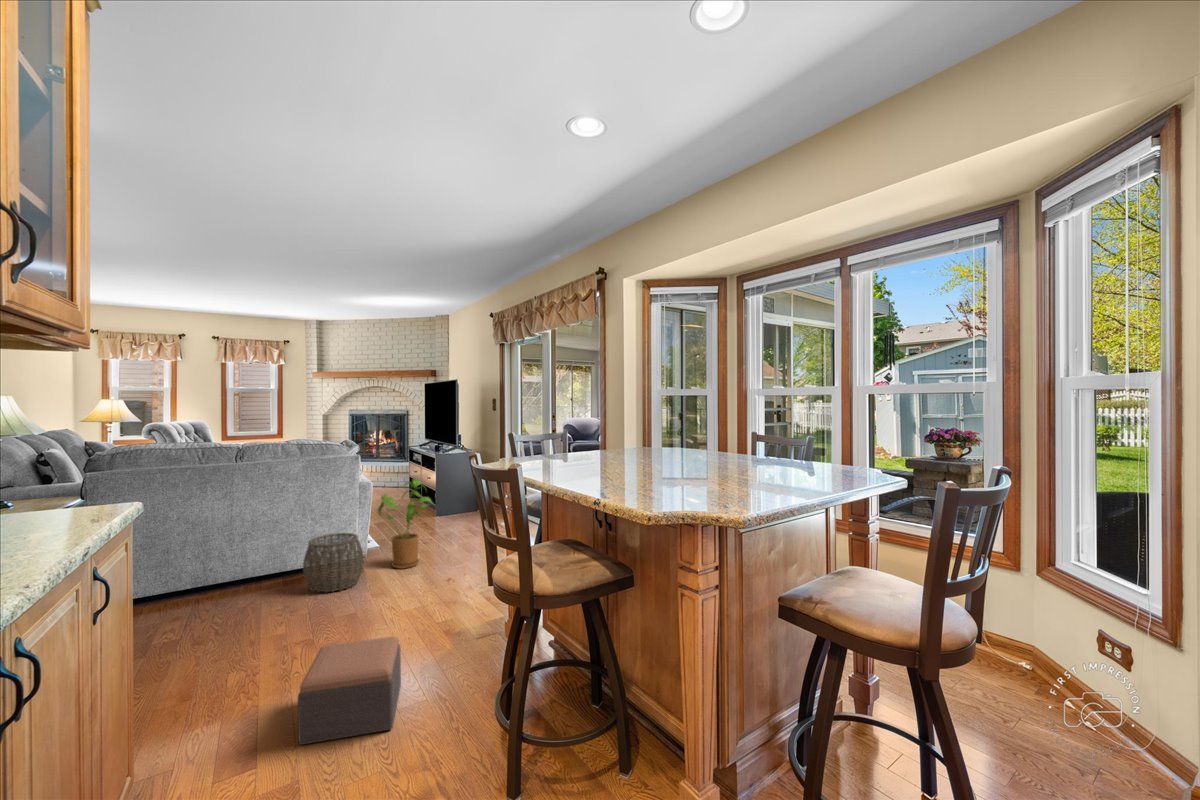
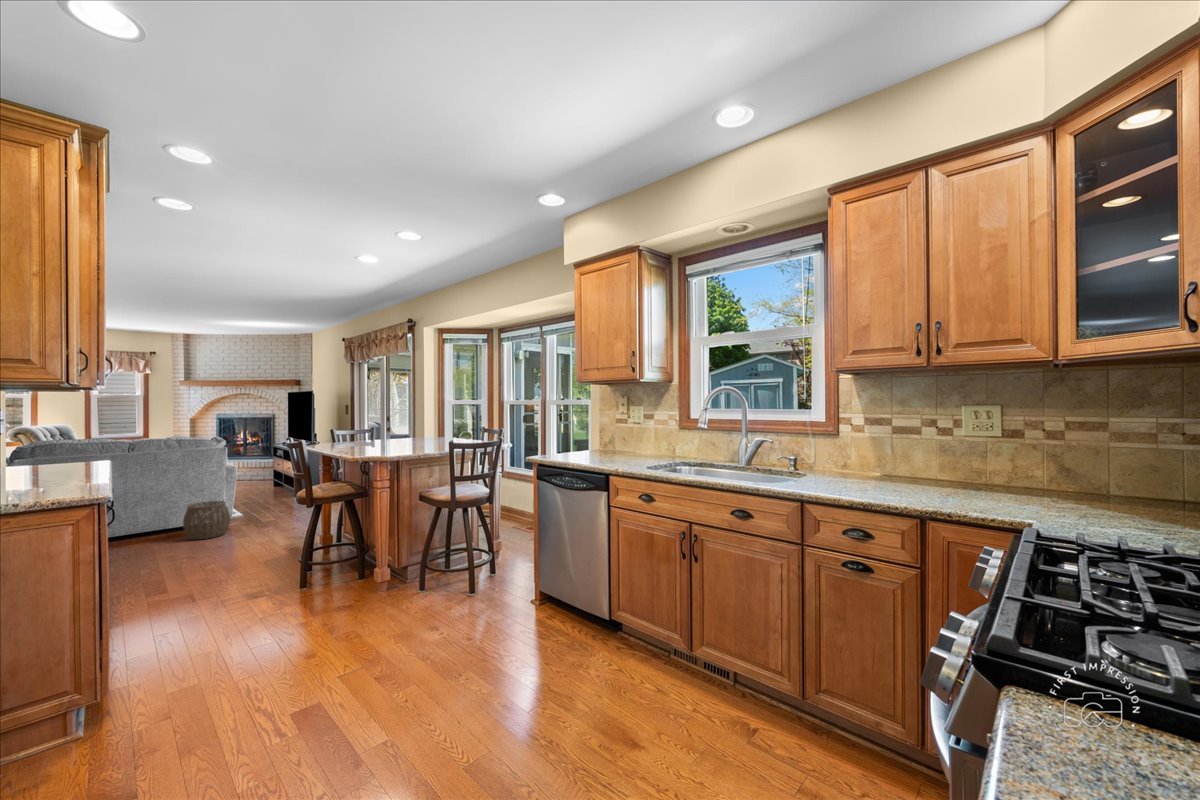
house plant: present [378,480,432,569] -> none [241,464,285,526]
footstool: present [298,637,401,745] -> none [191,543,253,592]

